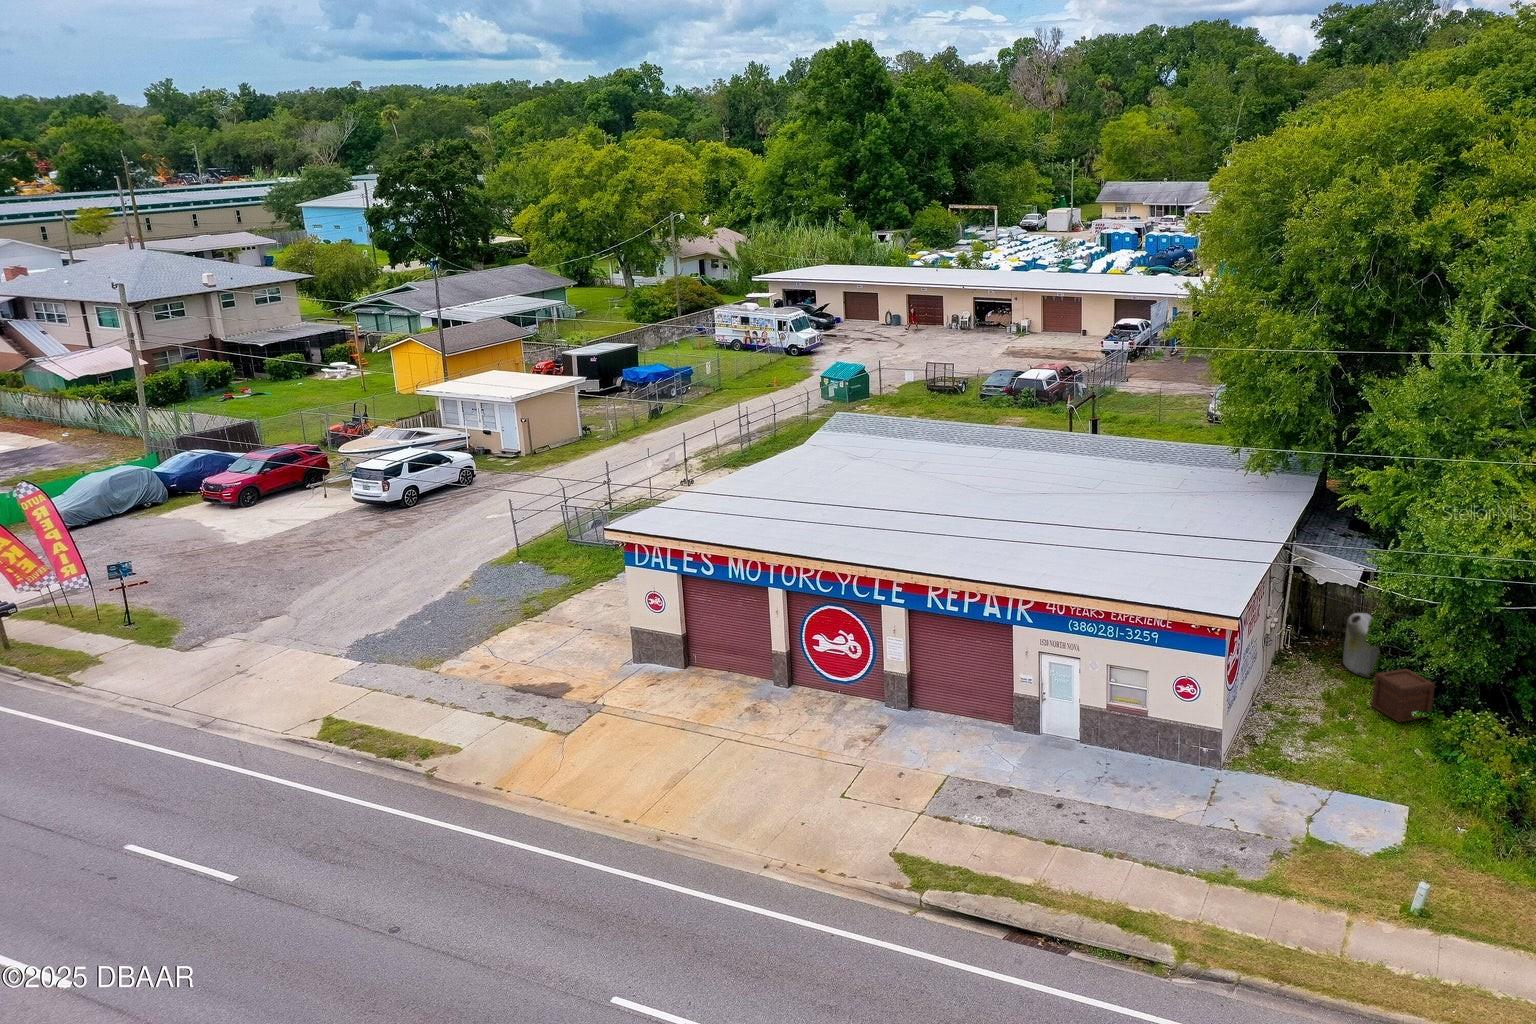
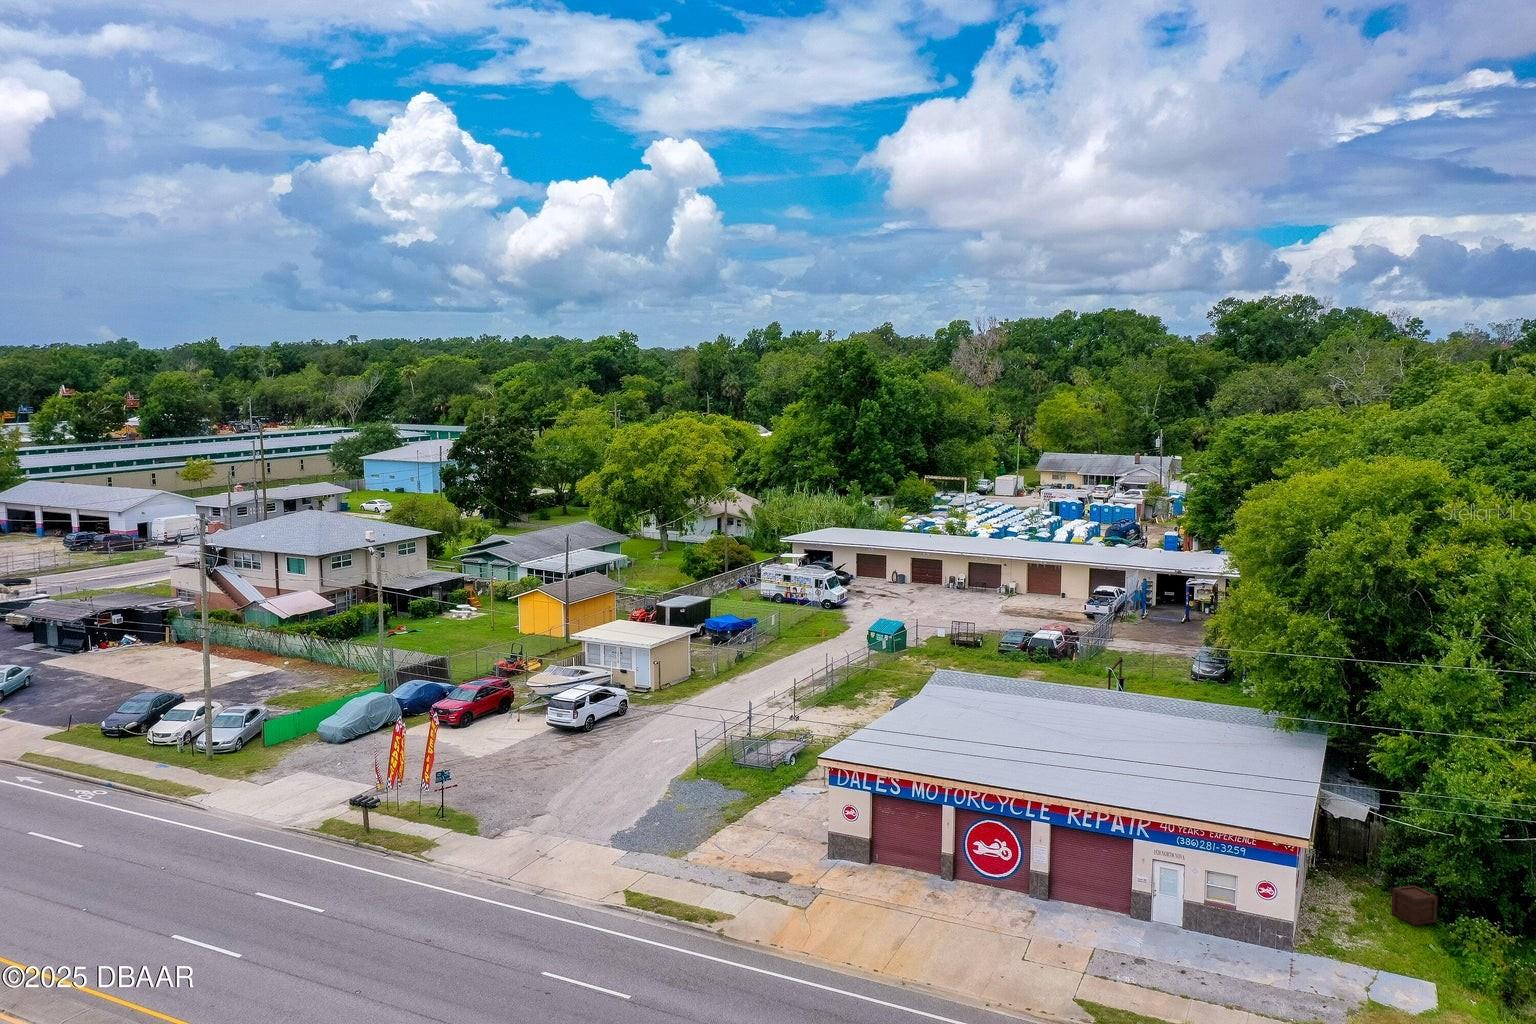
trash can: present [1343,613,1379,678] -> none [1363,843,1391,894]

